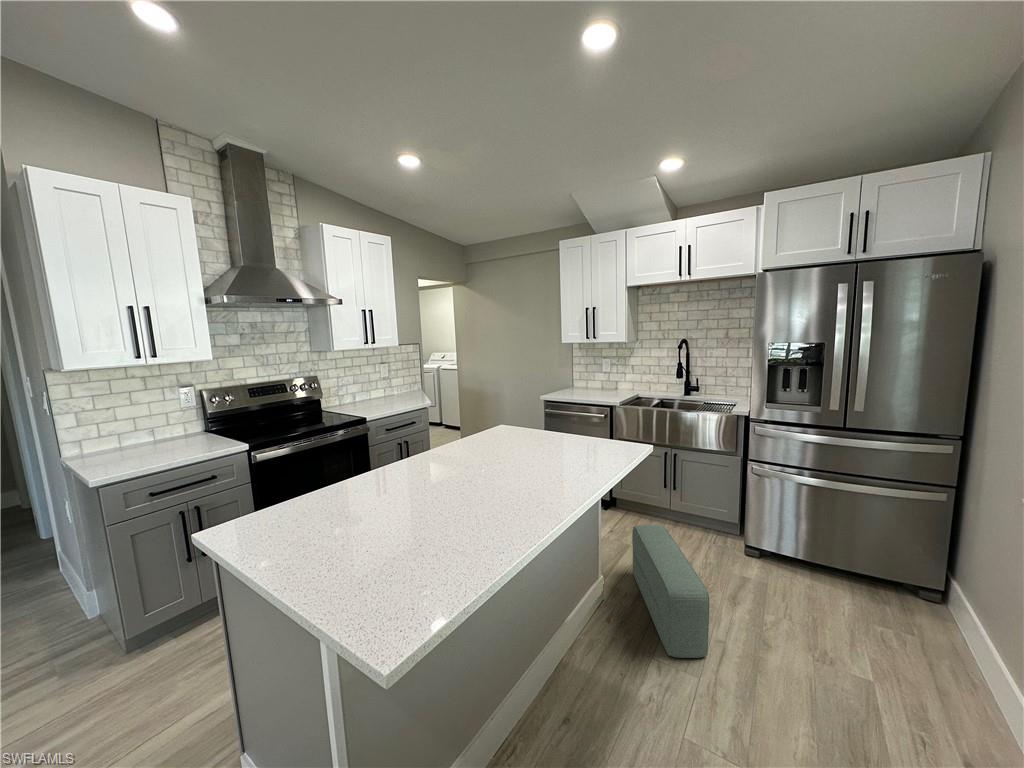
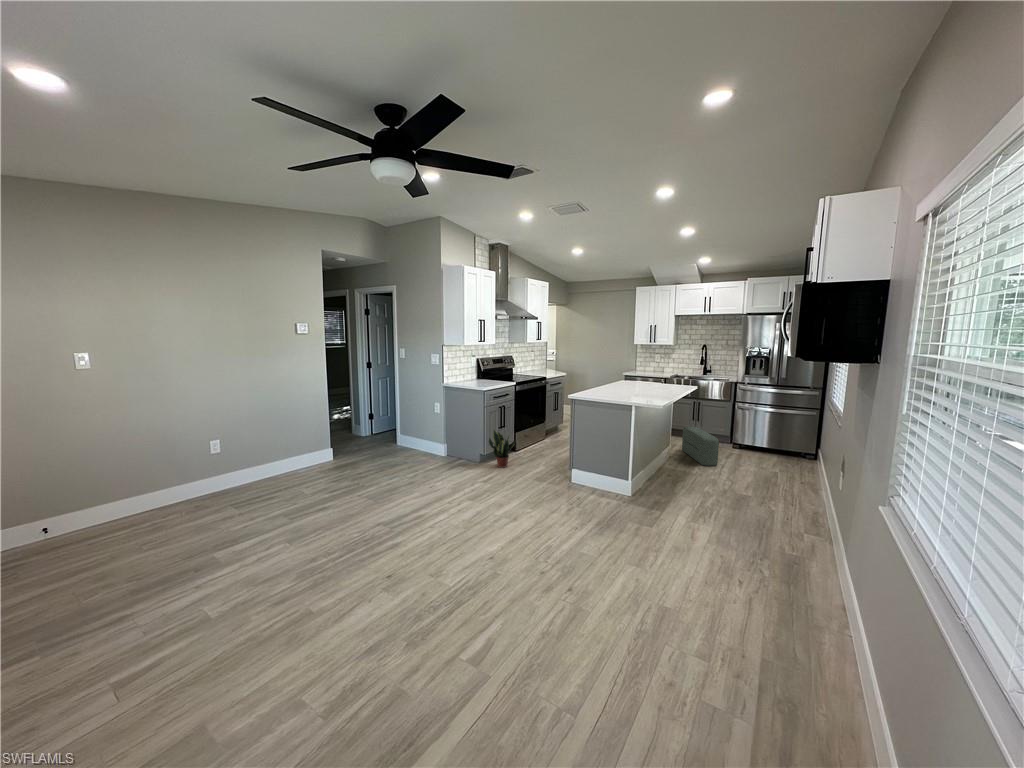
potted plant: none [88,585,185,690] -> present [489,430,515,468]

